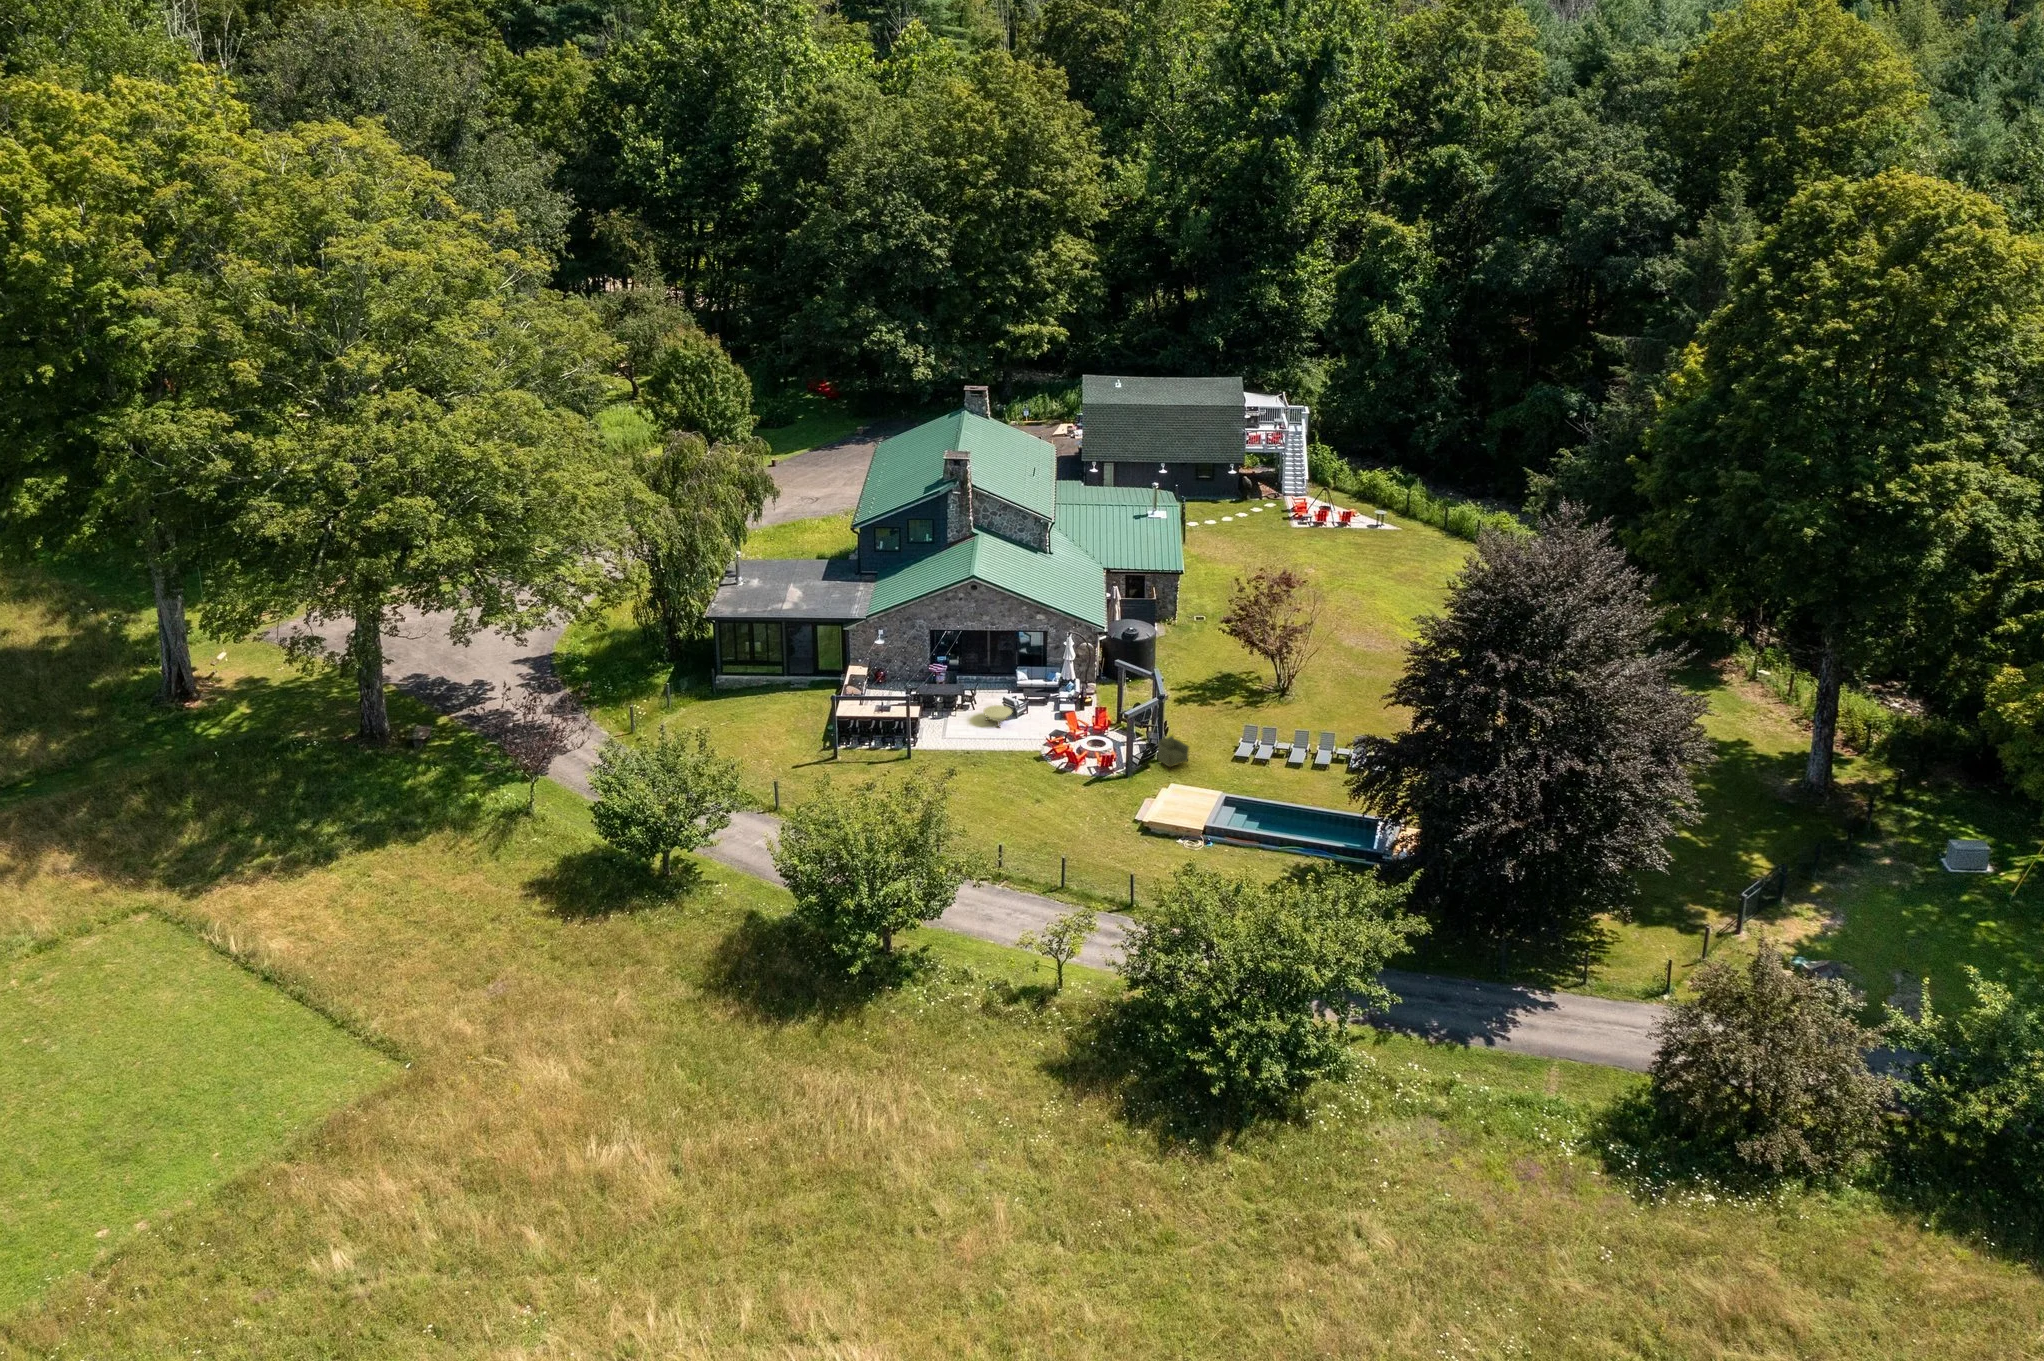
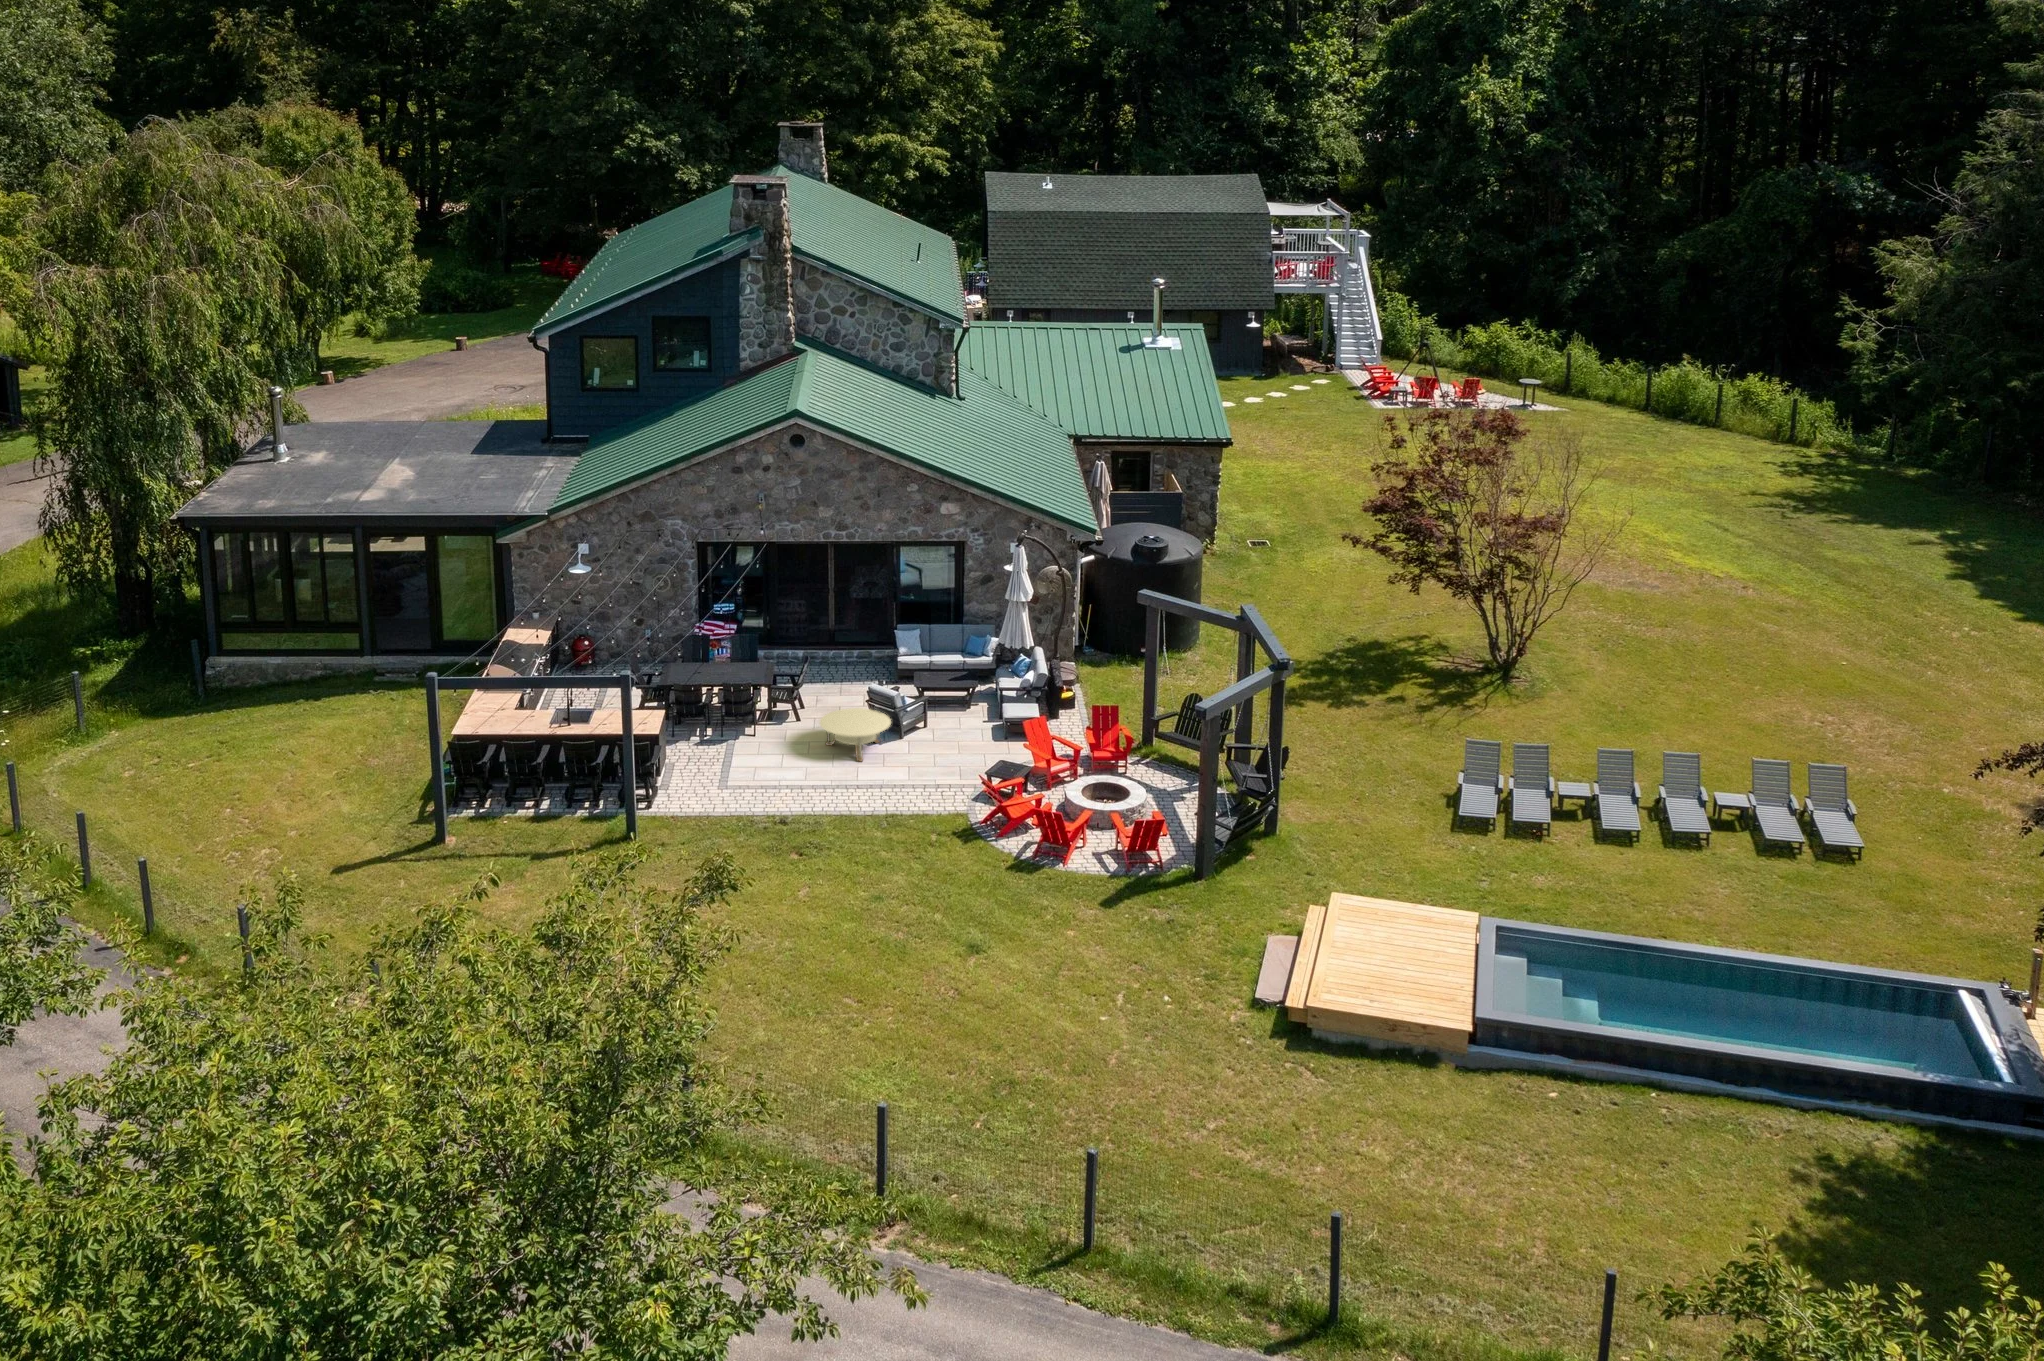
armchair: present [1158,736,1189,768] -> none [1270,767,1353,861]

